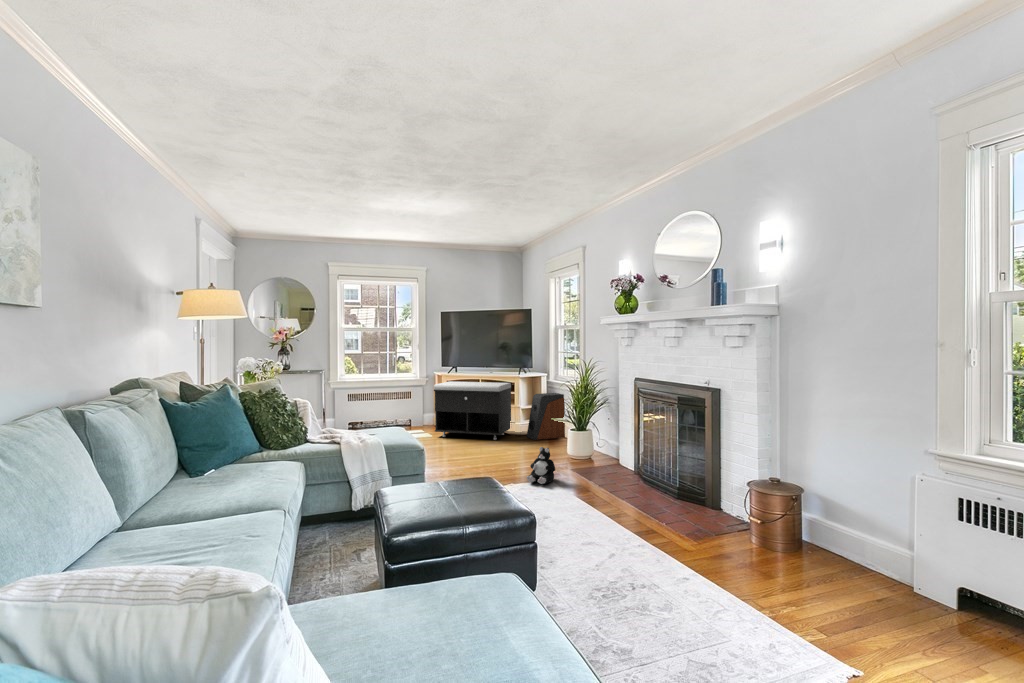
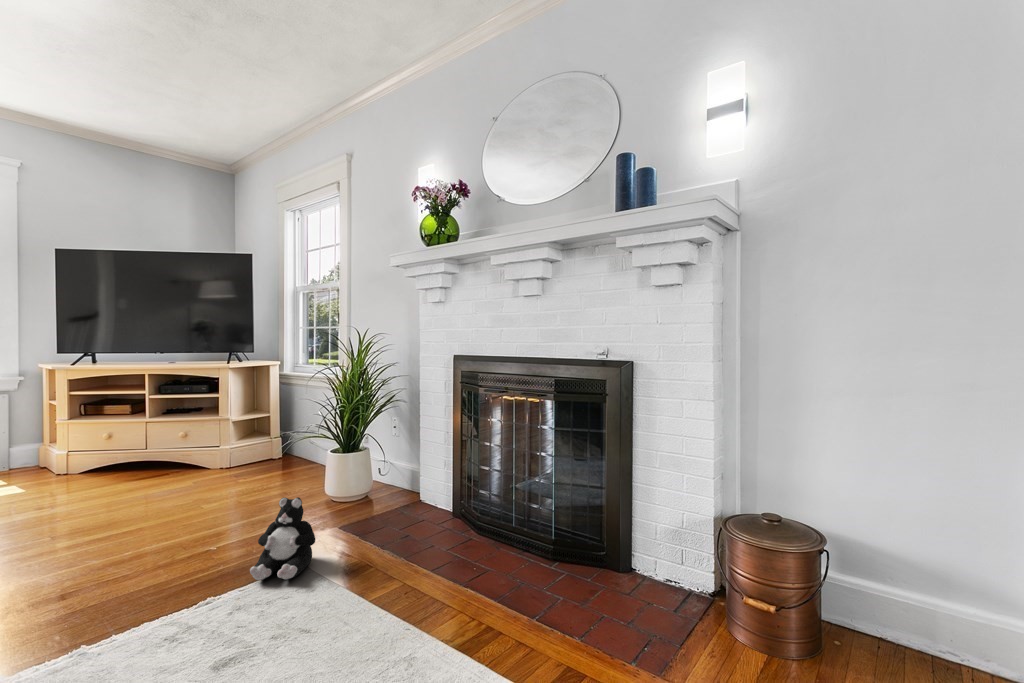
storage bench: present [434,382,511,440] -> none [28,378,211,489]
speaker: present [527,393,565,440] -> none [242,392,312,473]

